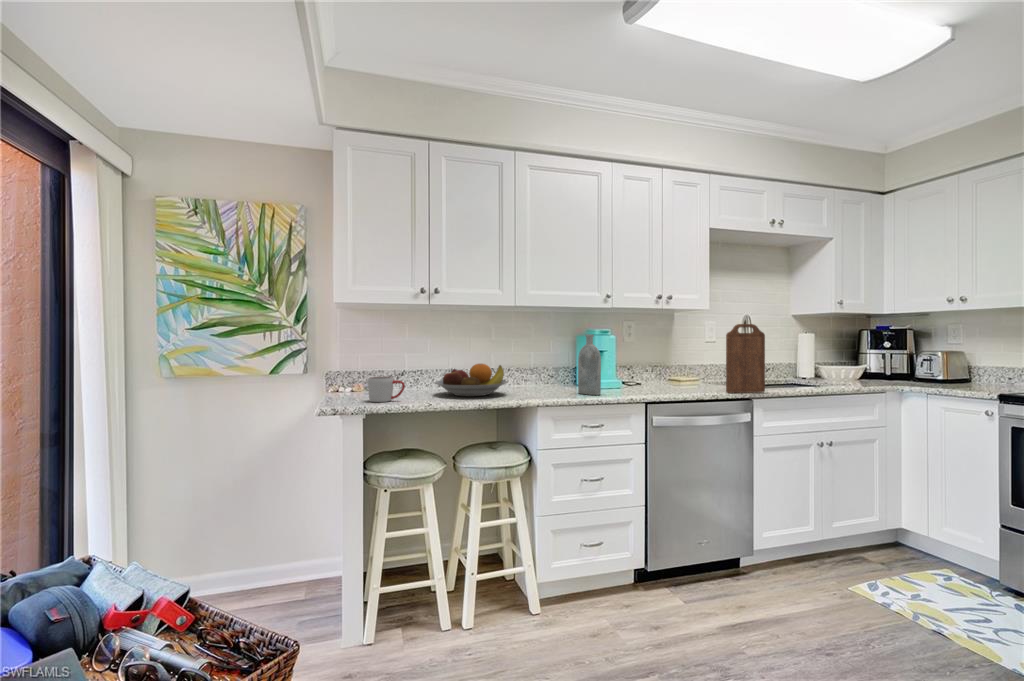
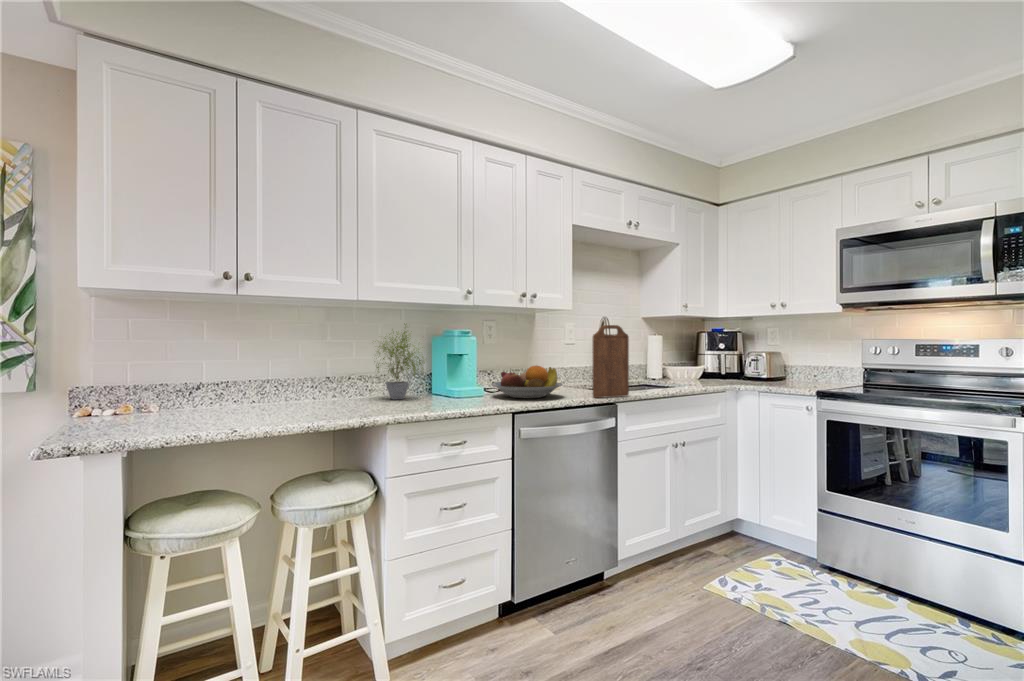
potted plant: none [523,324,576,388] -> present [377,327,425,400]
bottle: present [578,334,601,395] -> none [436,335,463,406]
fruit bowl: present [435,364,507,396] -> present [491,366,563,398]
mug: present [367,377,405,402] -> none [133,393,195,431]

